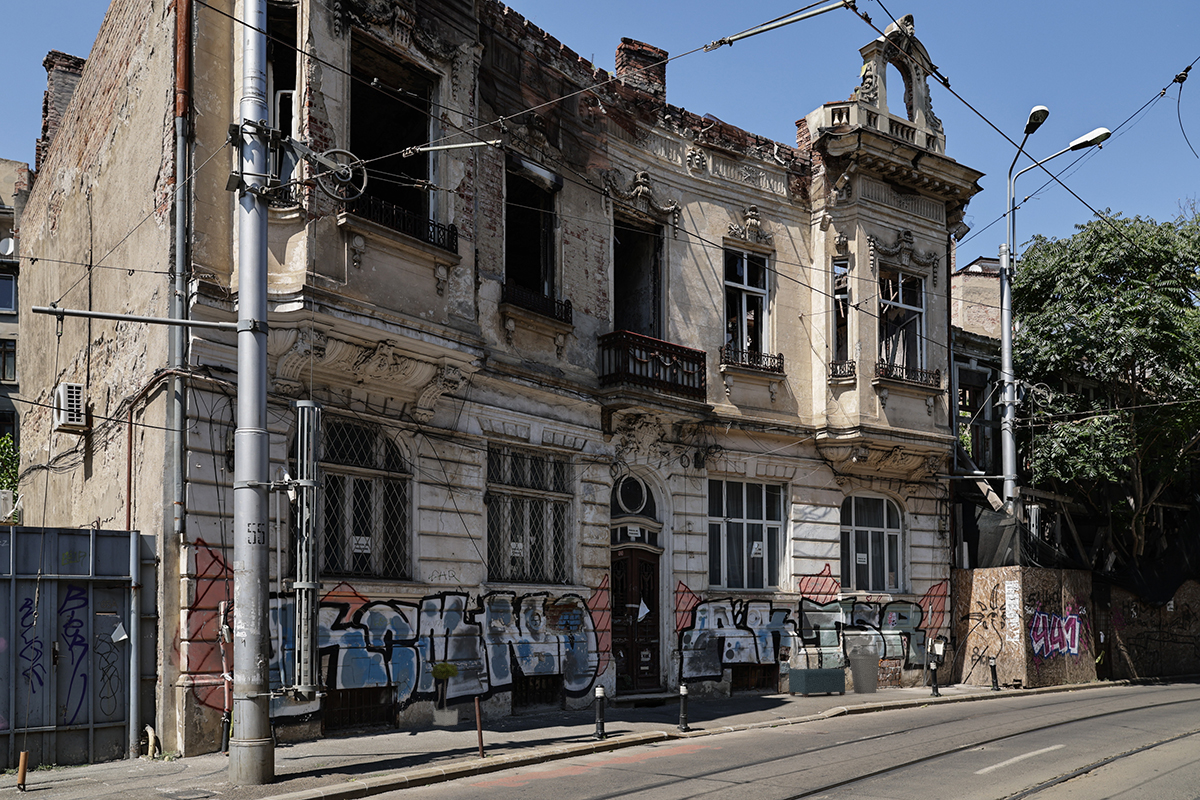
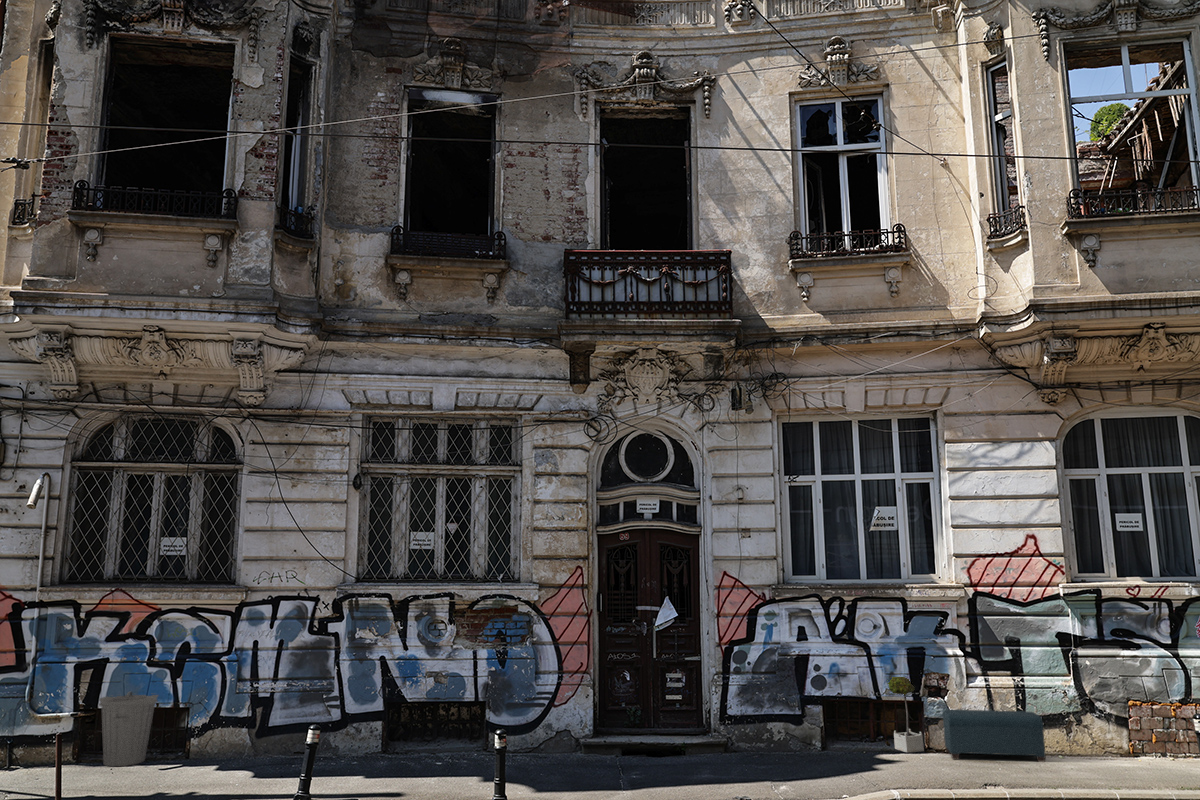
trash can: present [849,652,880,694] -> present [99,692,158,766]
potted tree: present [431,662,459,726] -> present [888,677,924,752]

